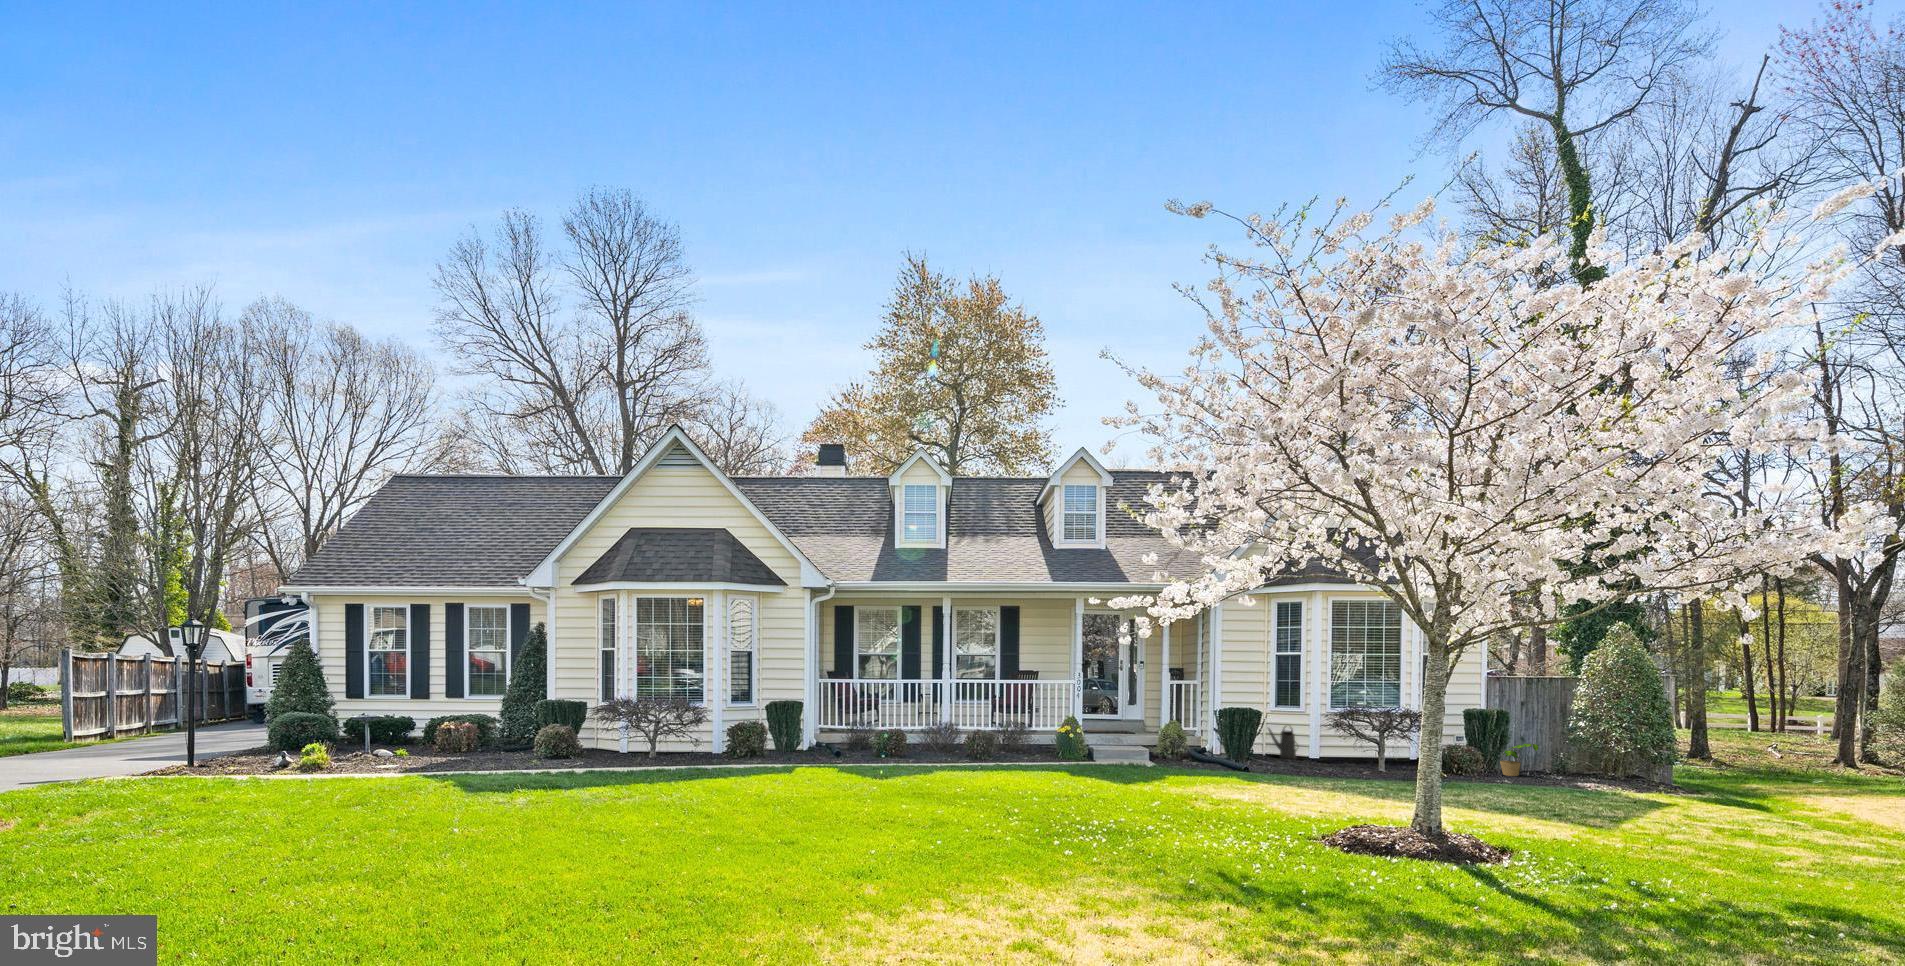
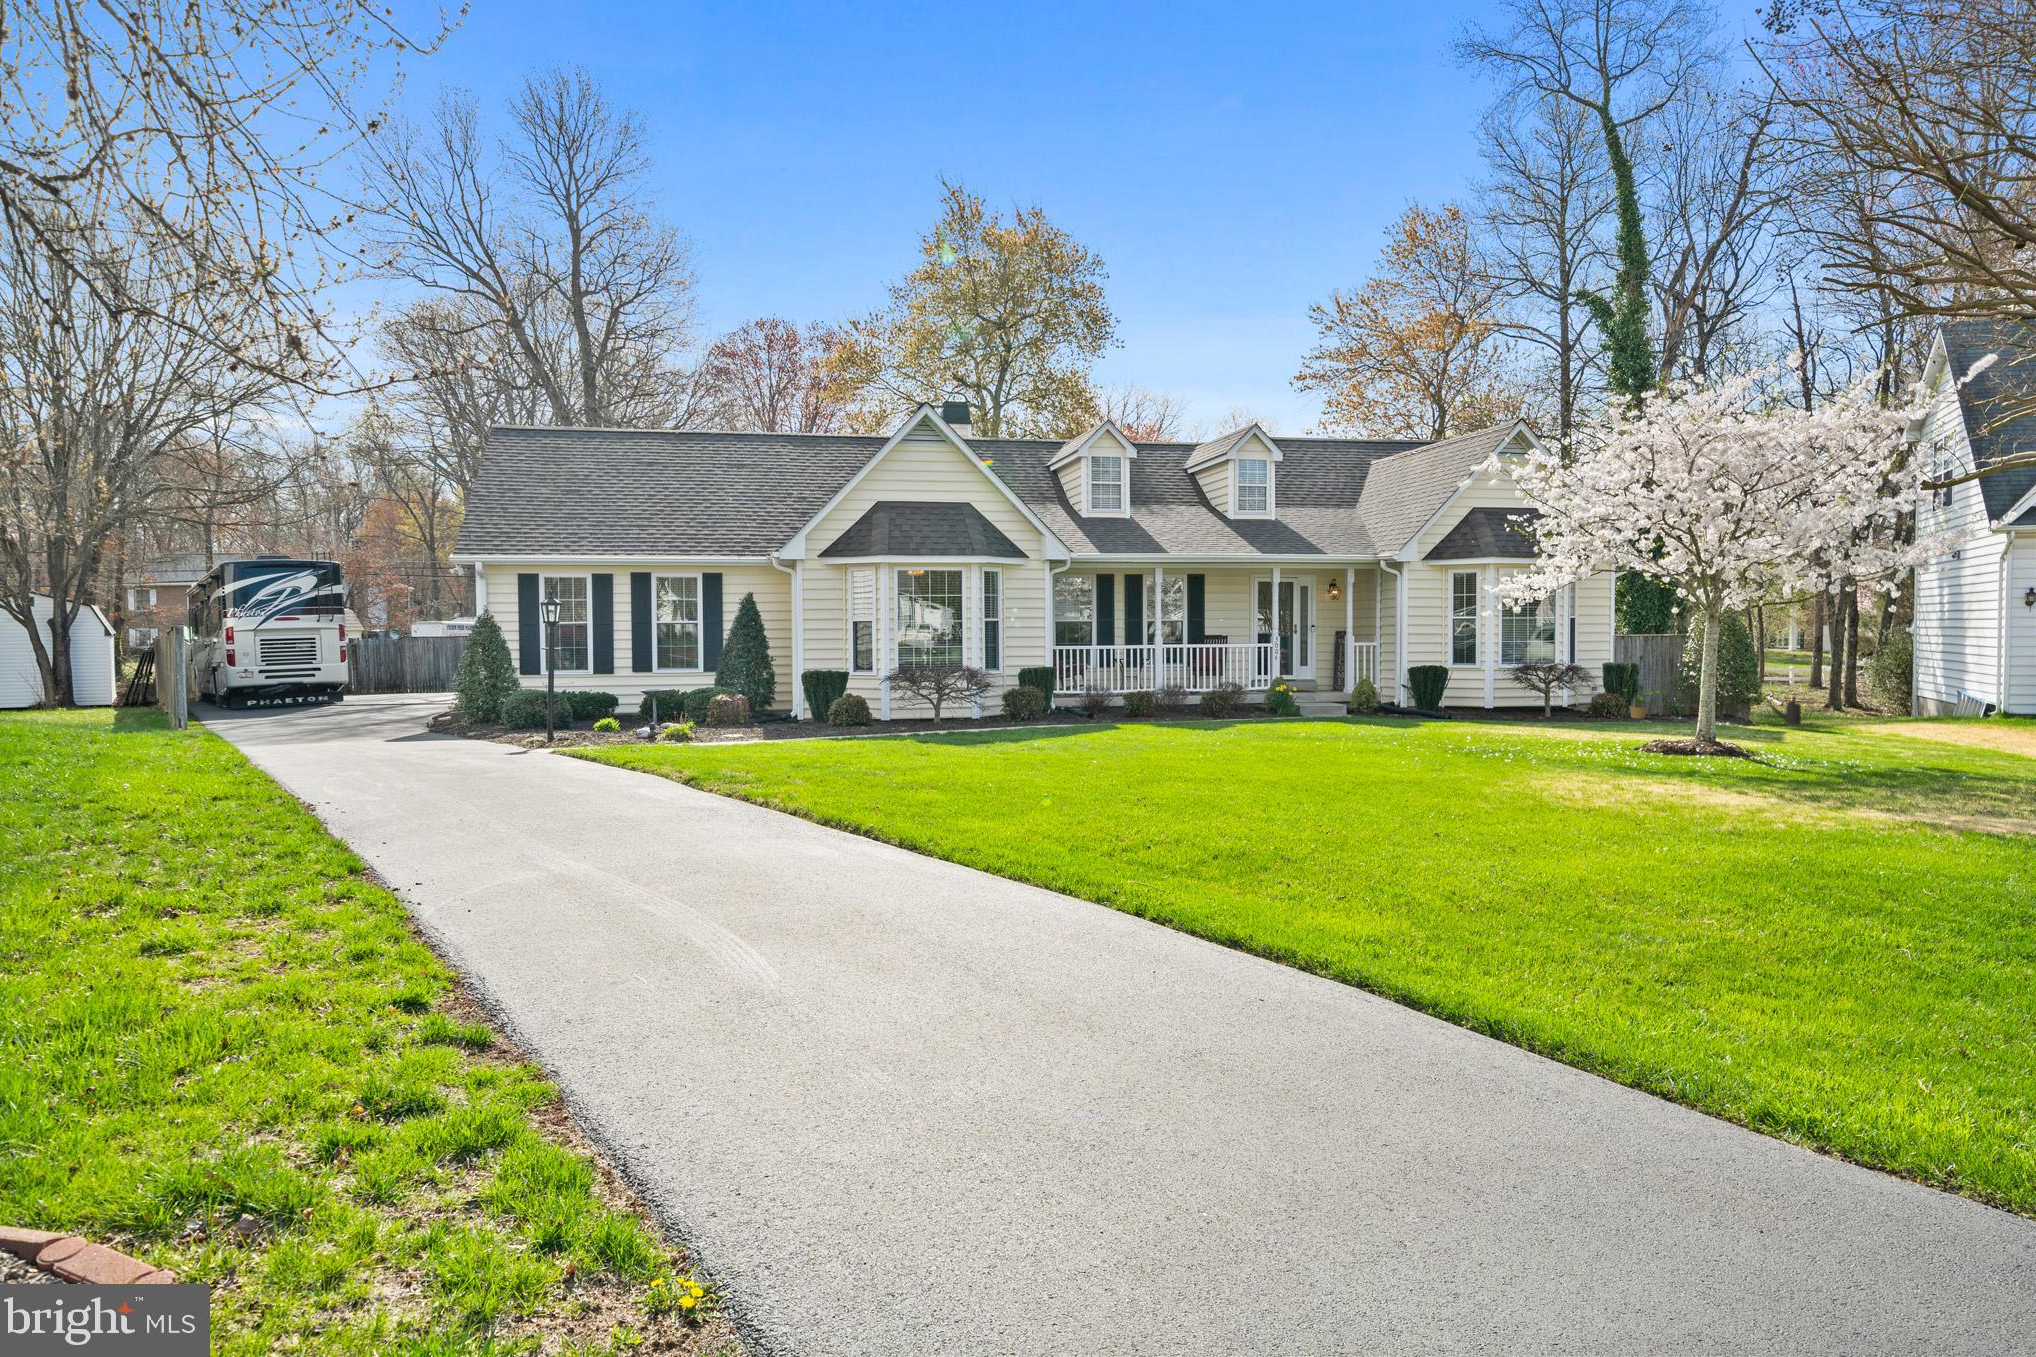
watering can: present [1268,727,1297,759] -> present [1768,696,1801,725]

